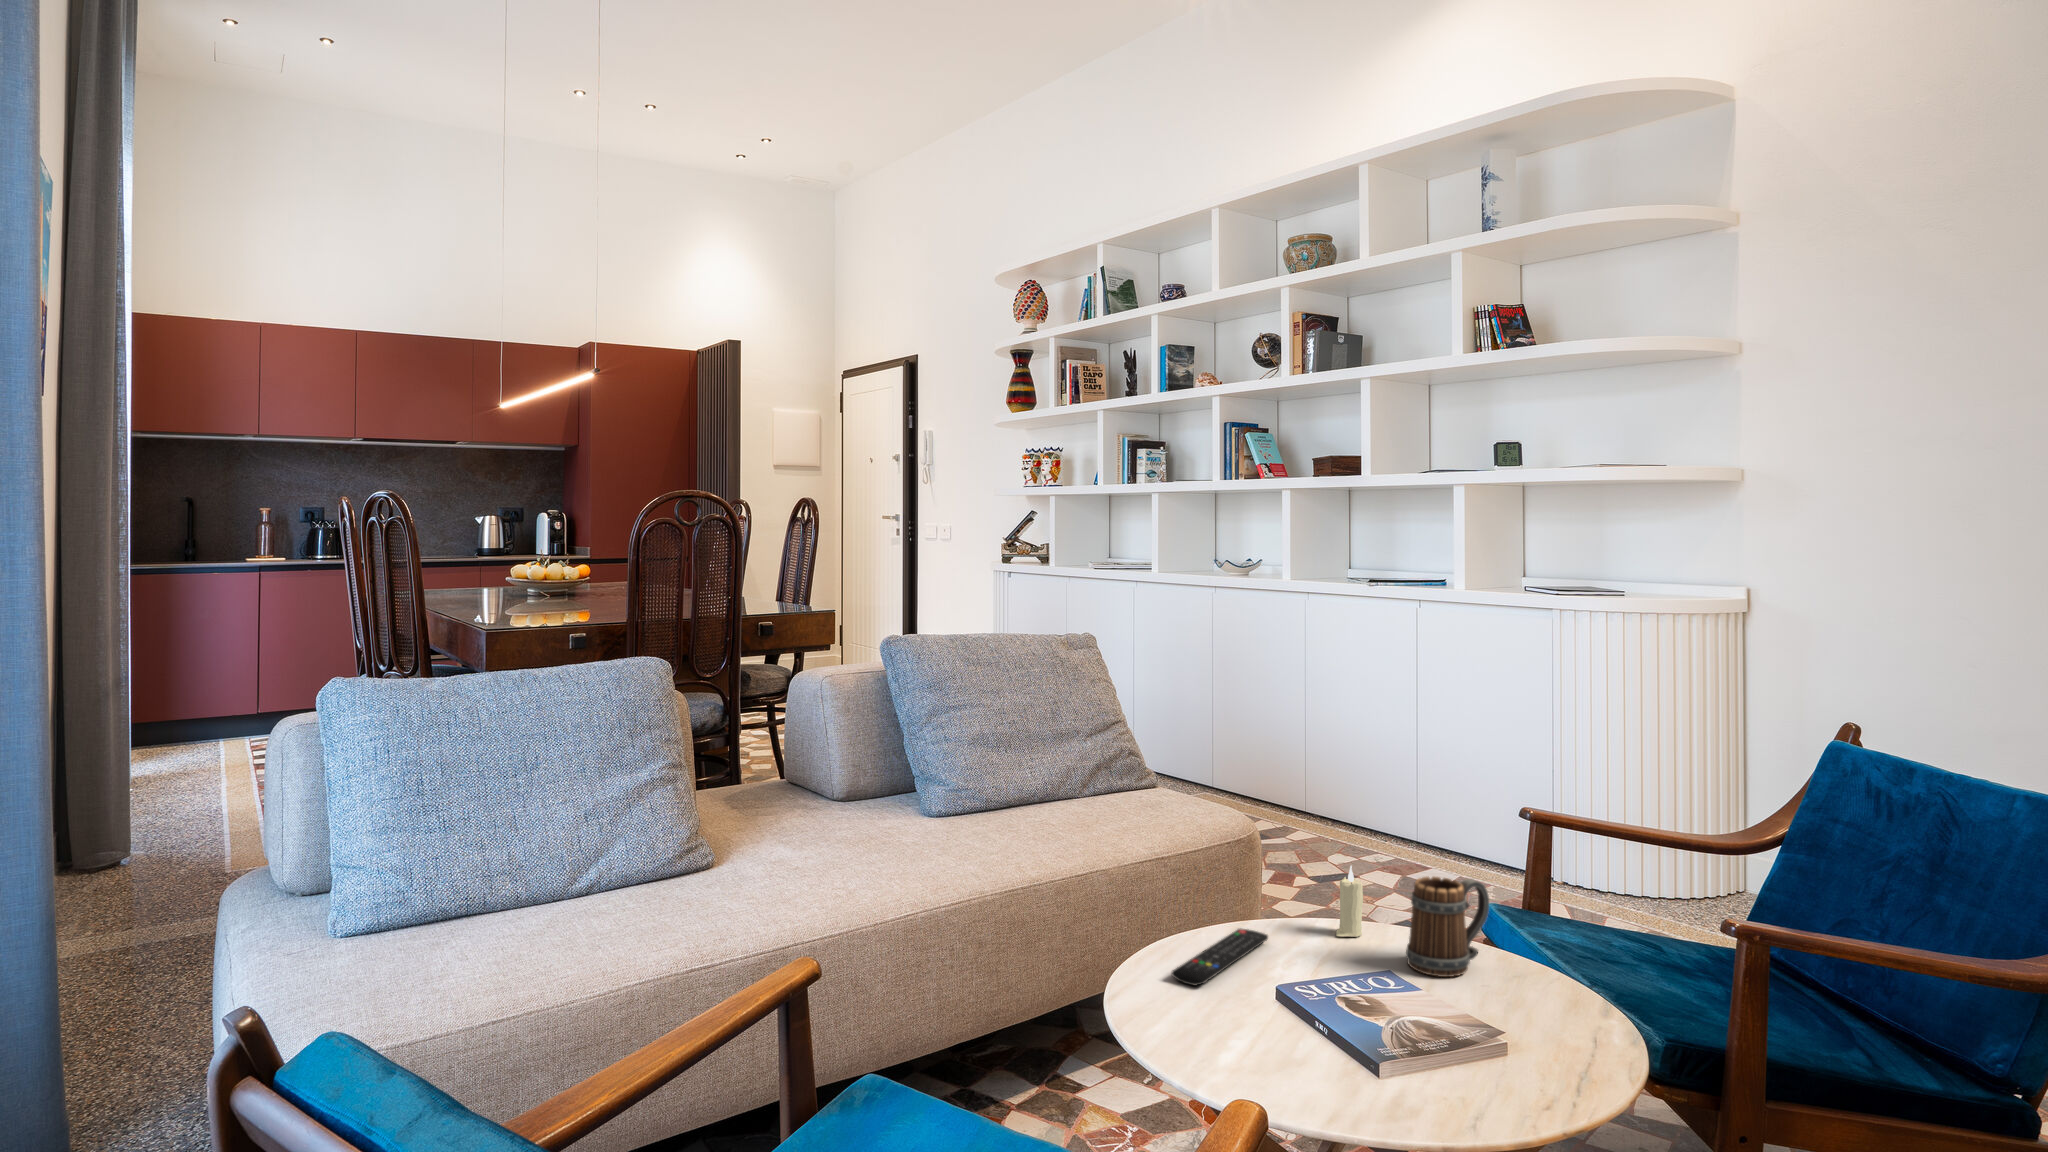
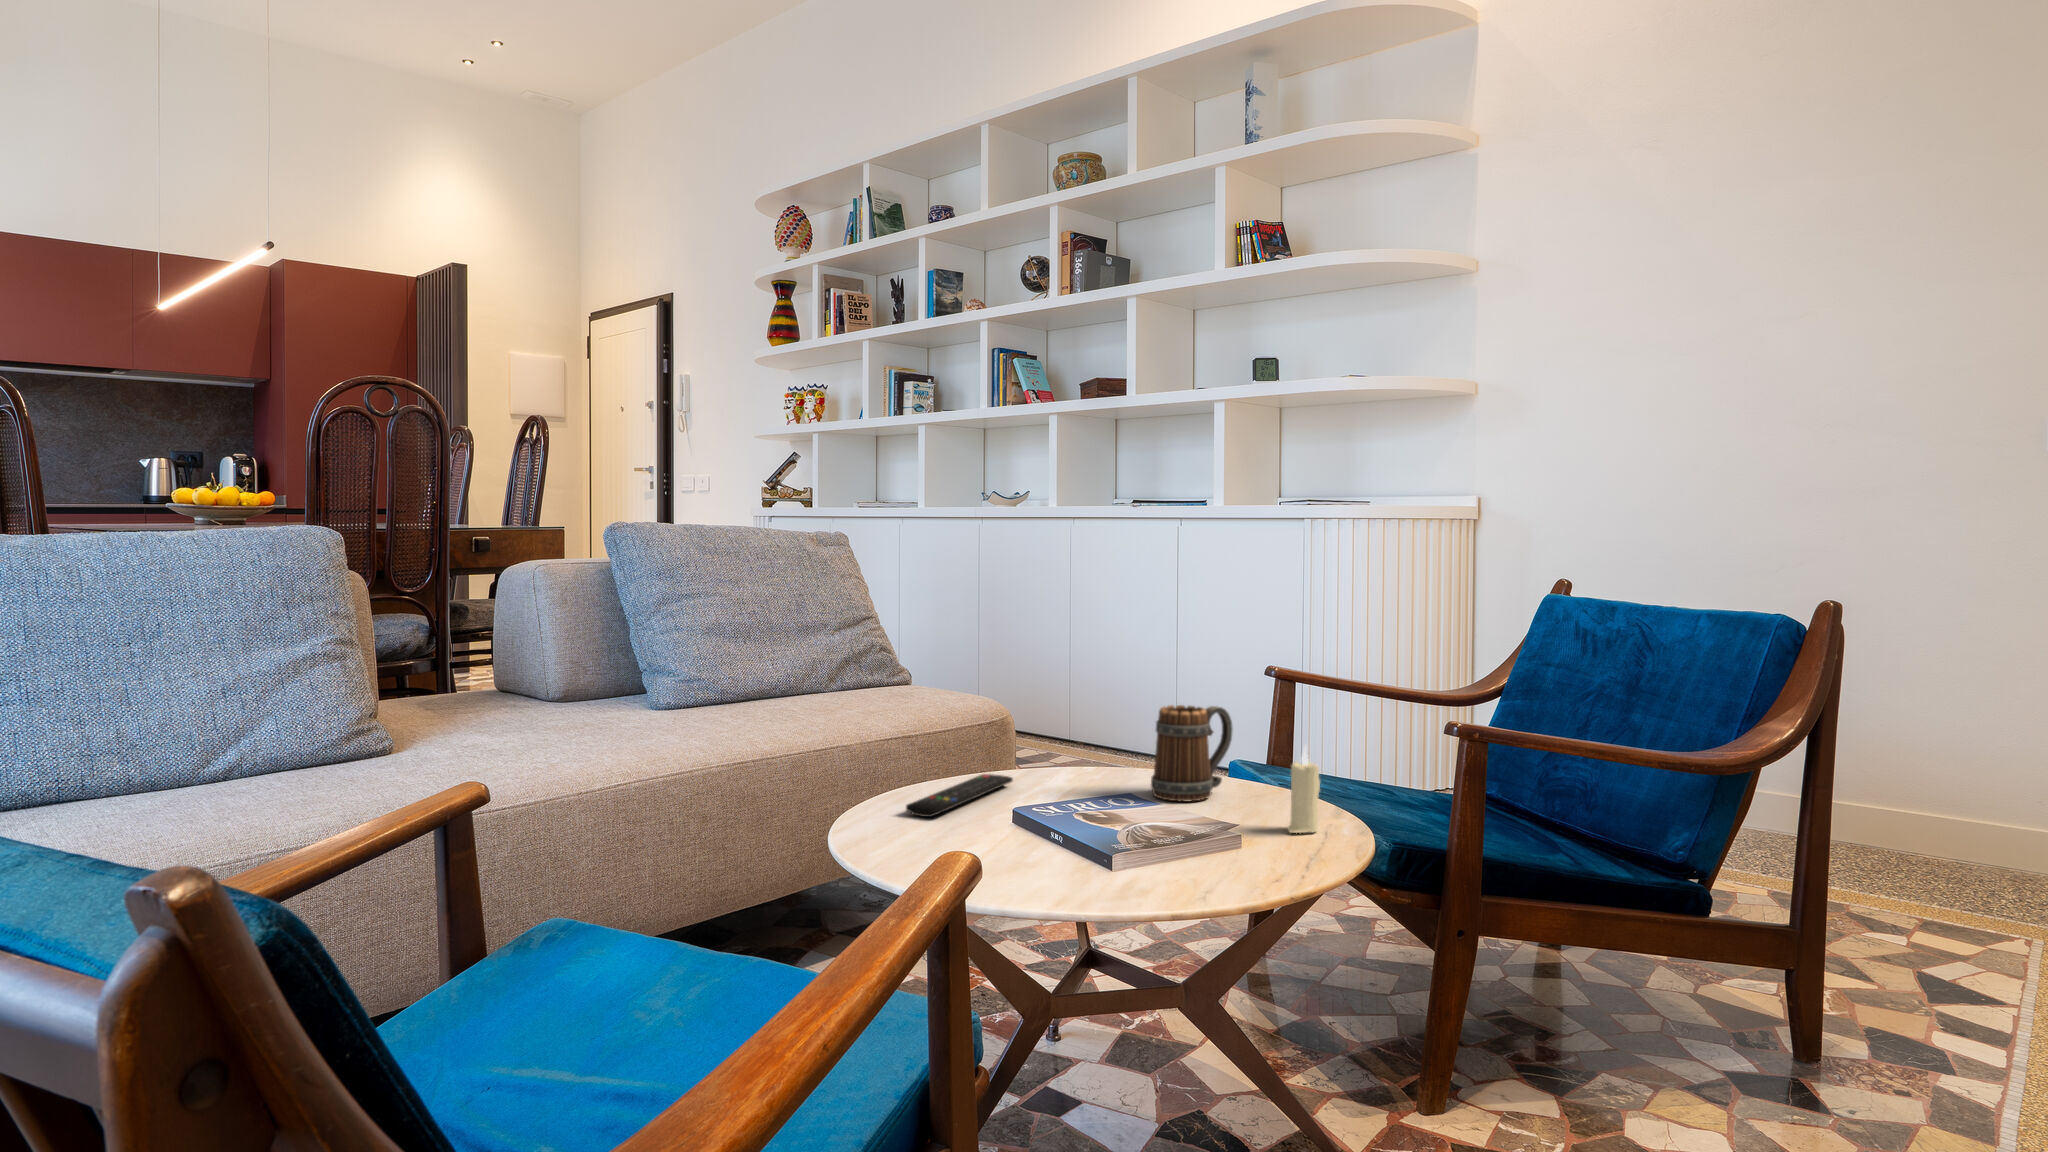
candle: present [1336,866,1363,937] -> present [1288,746,1320,833]

